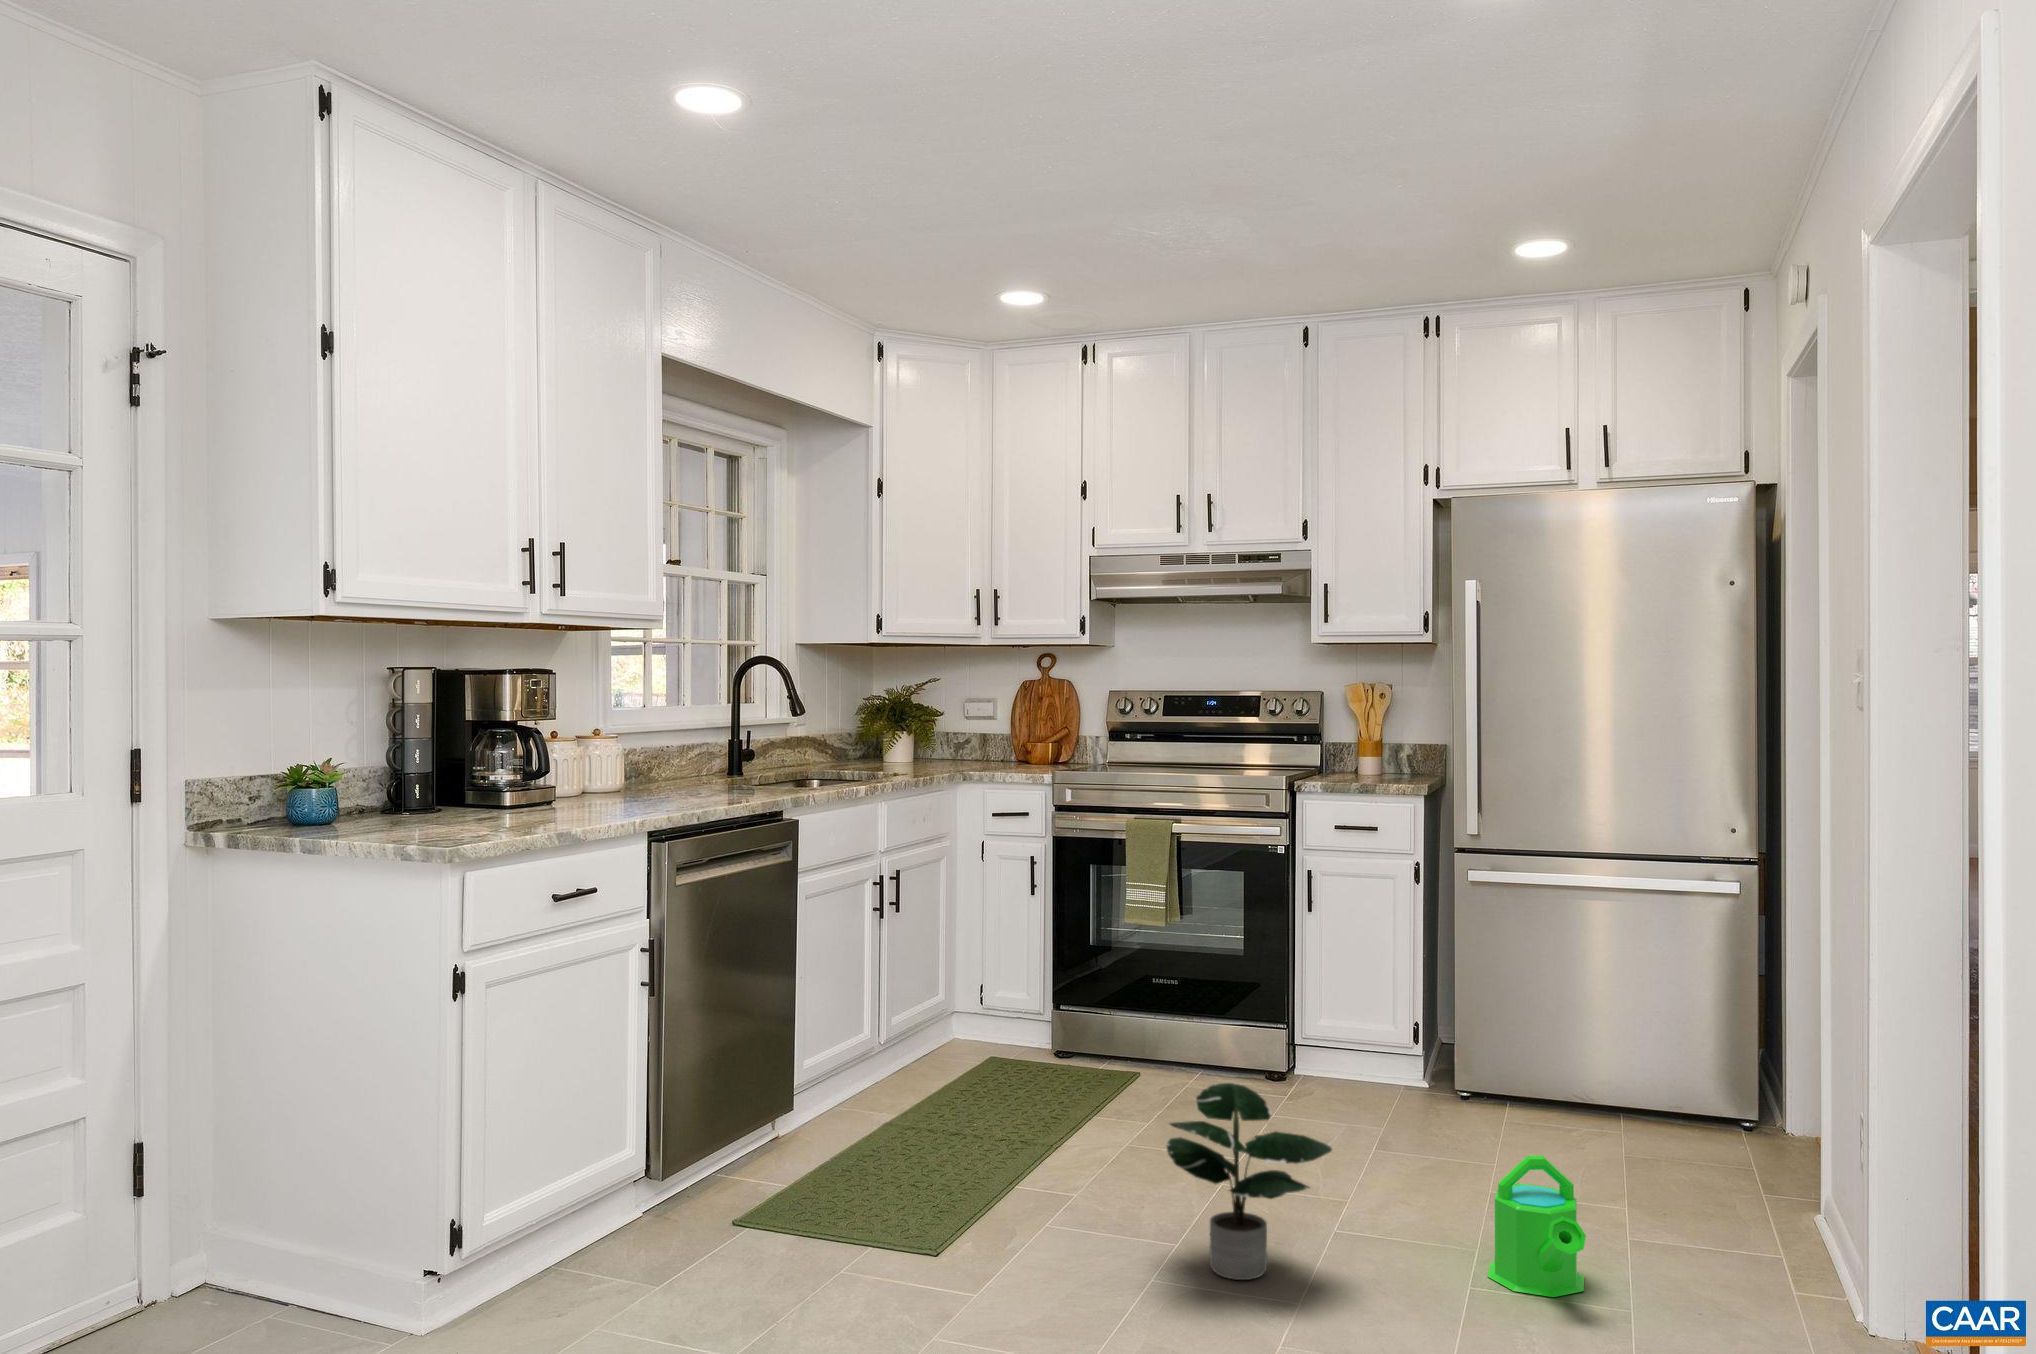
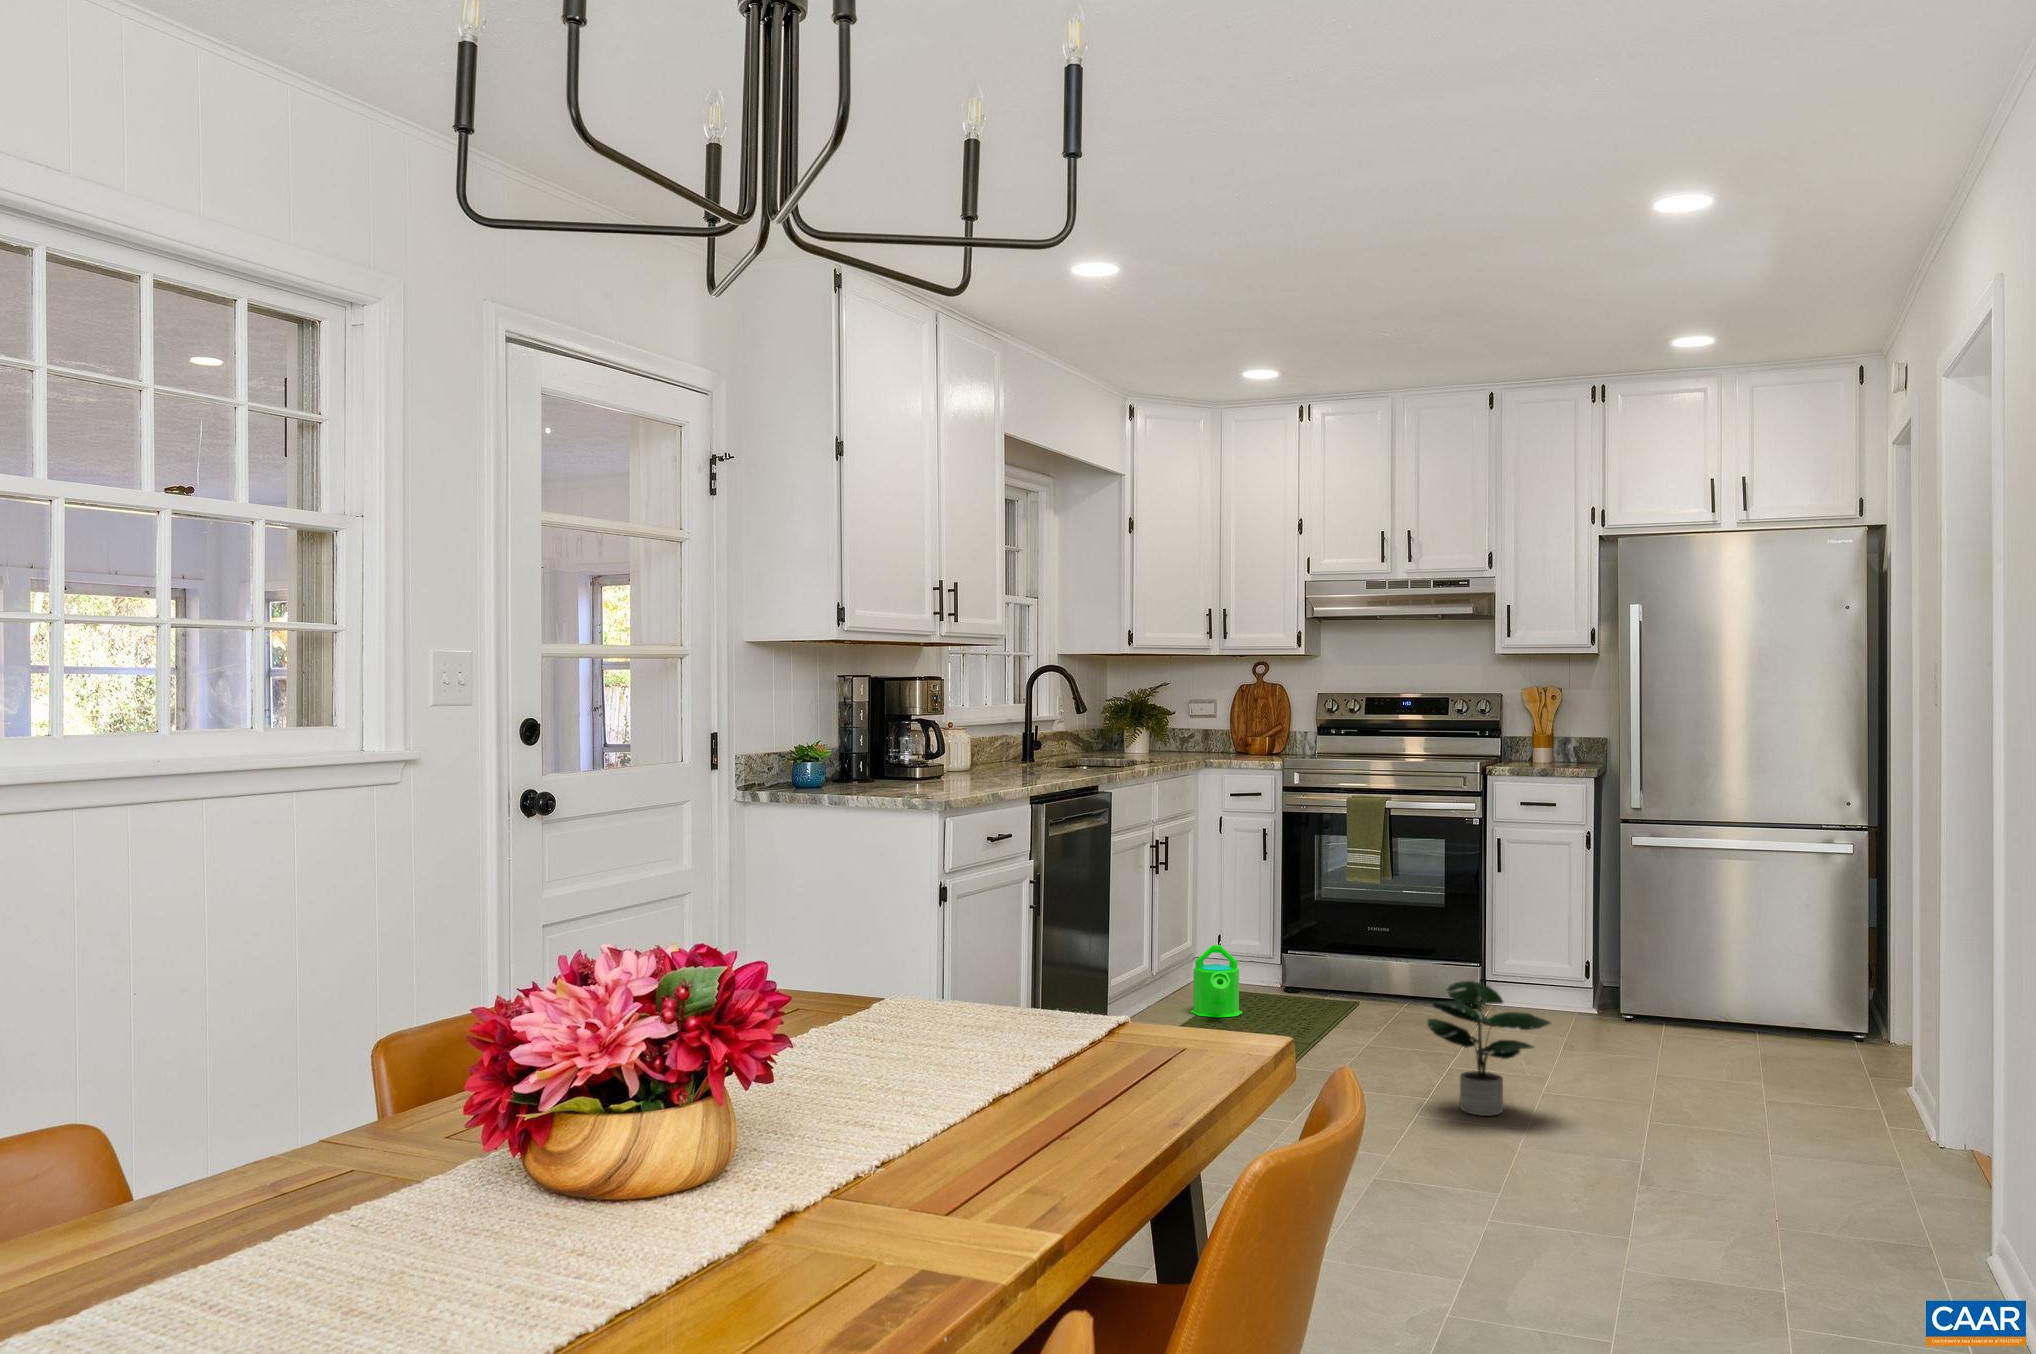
watering can: present [1488,1156,1586,1297] -> present [1190,945,1243,1018]

